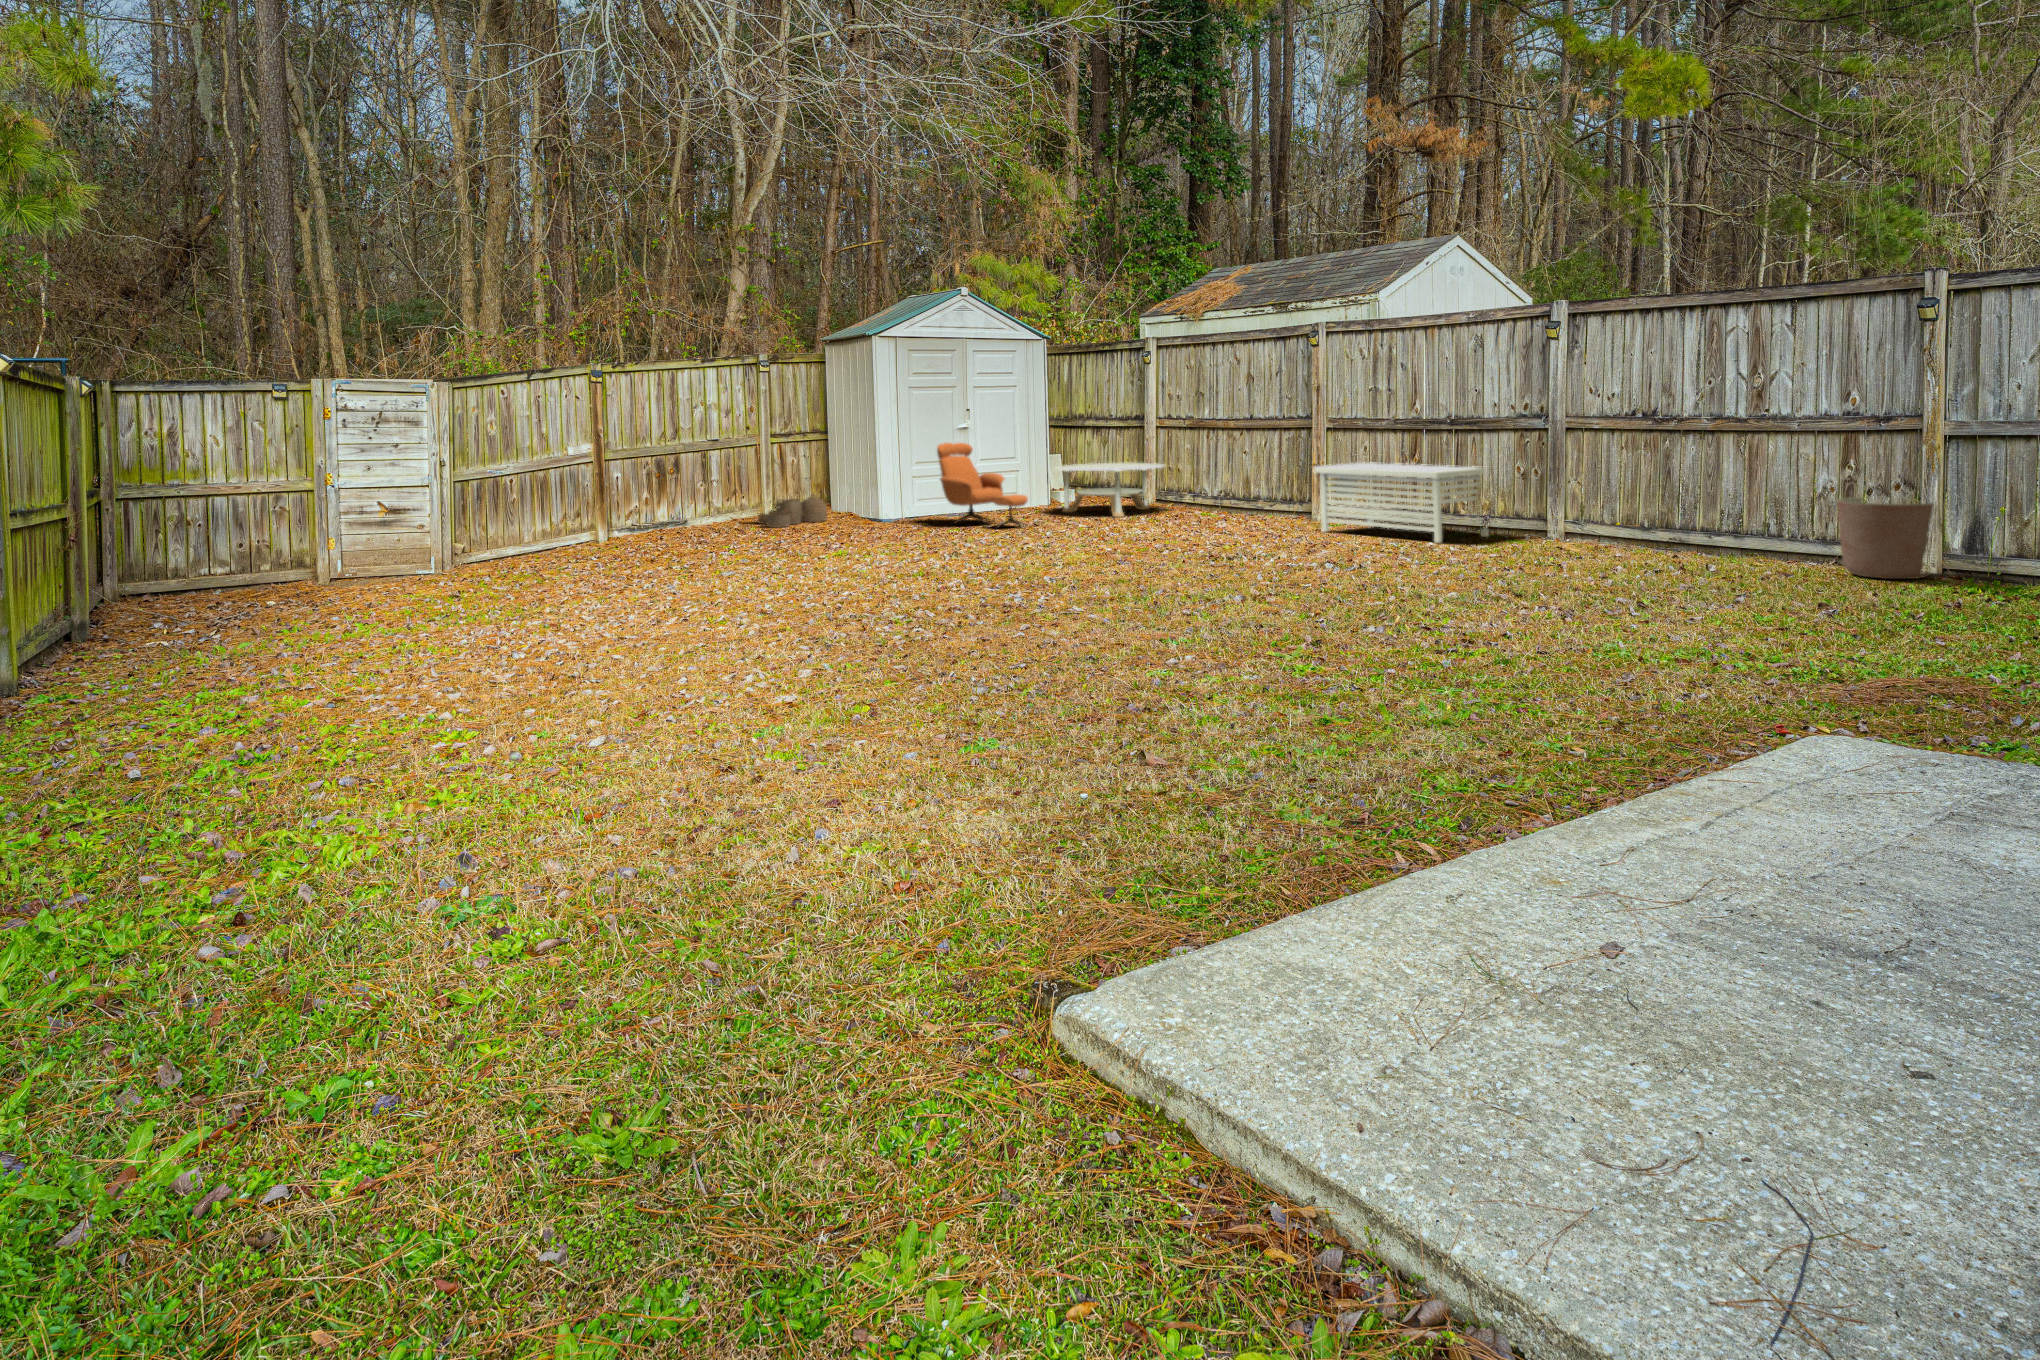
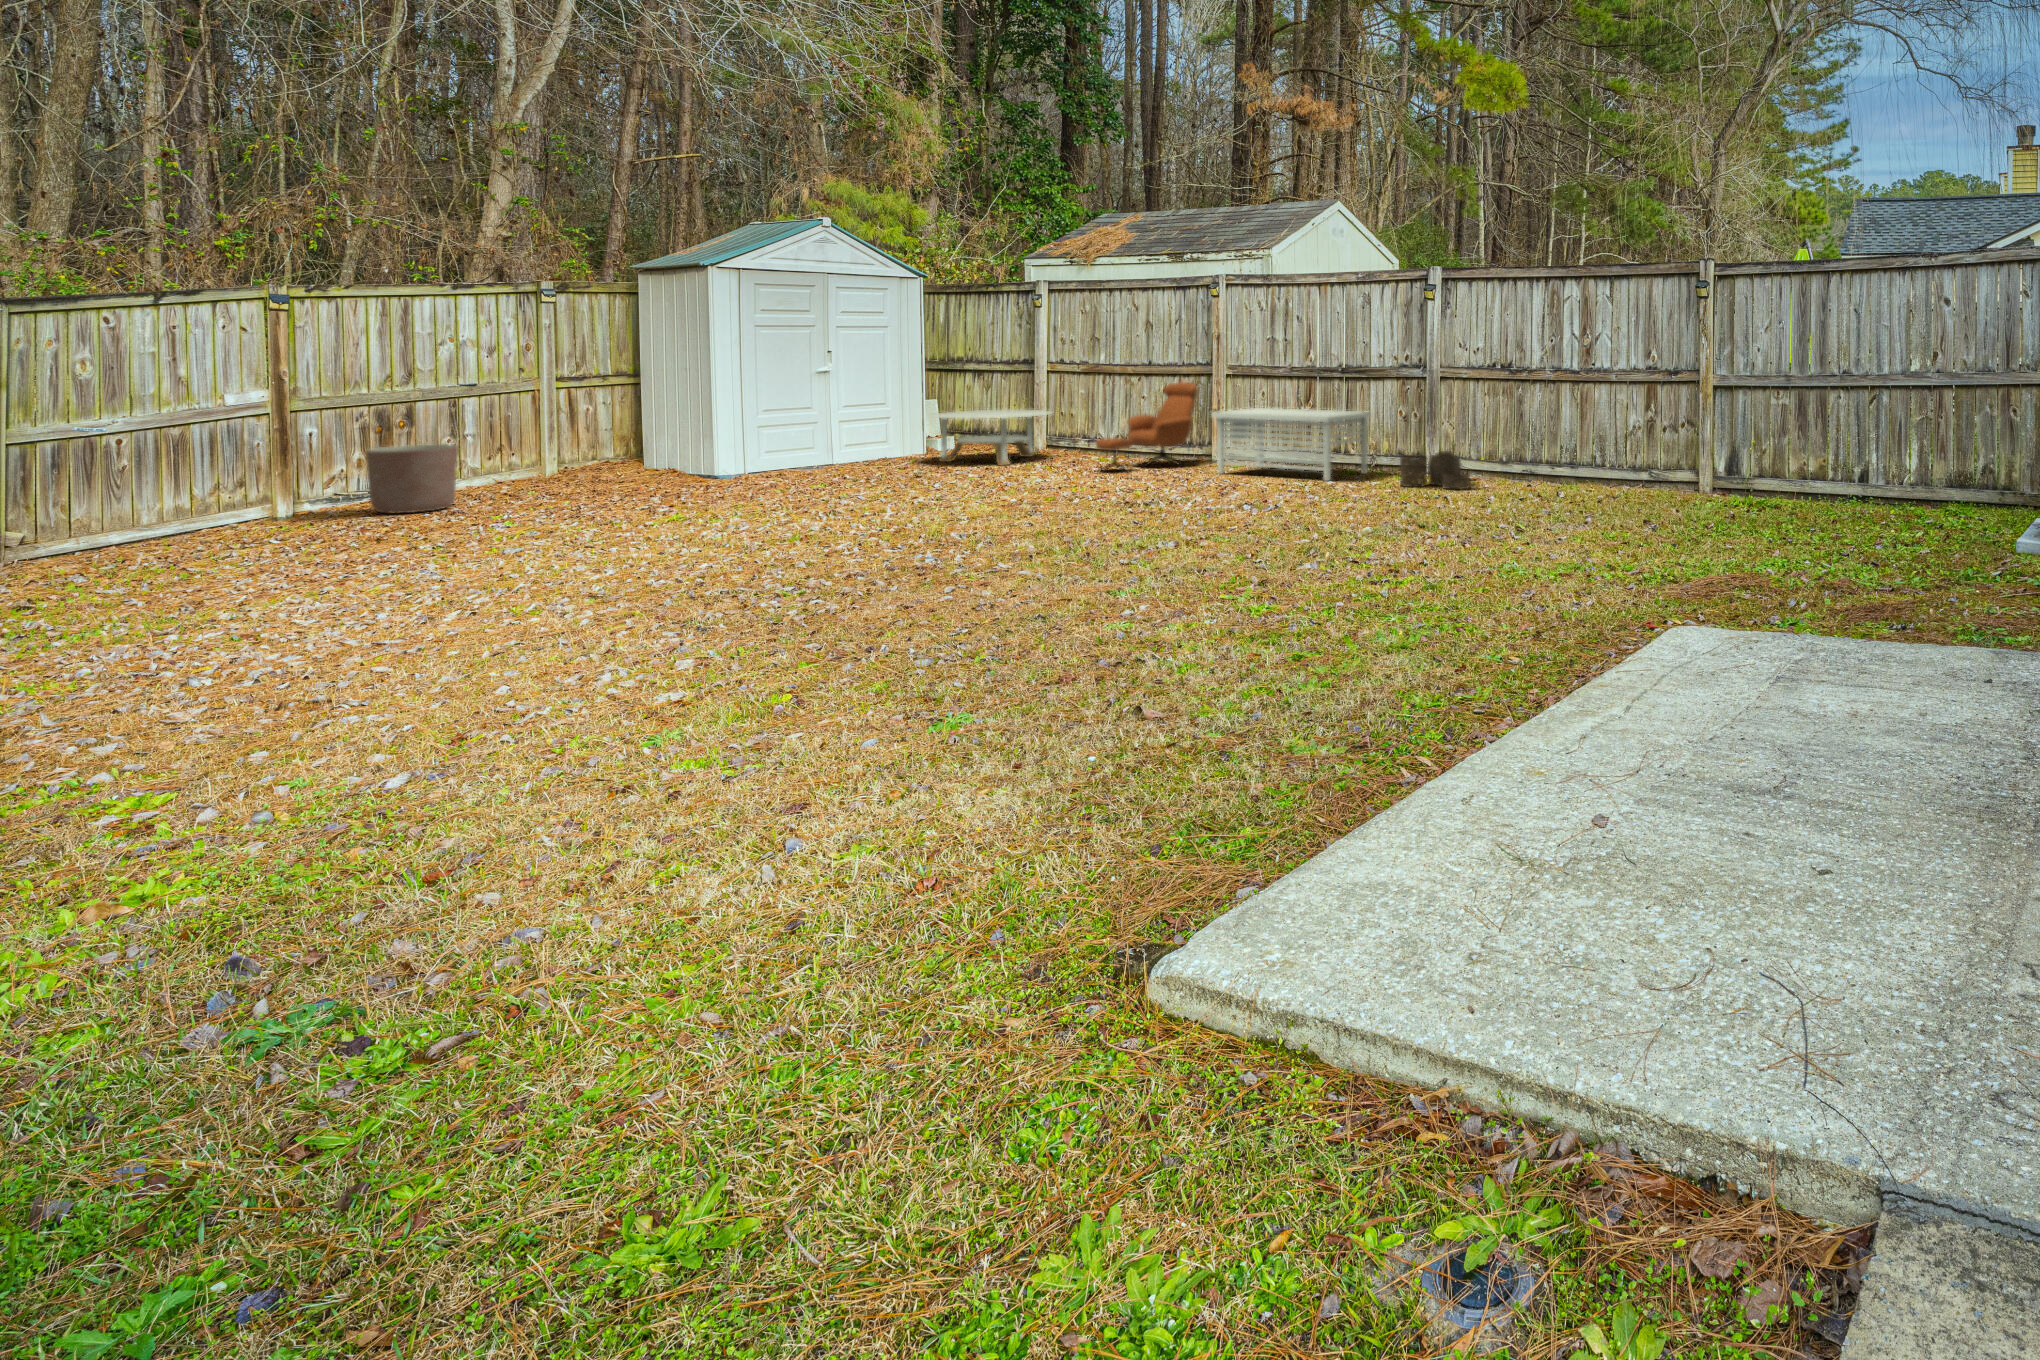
lounge chair: present [937,443,1028,528] -> present [1096,382,1197,470]
woven basket: present [758,494,827,528] -> present [1400,449,1470,489]
planter: present [1837,497,1933,579] -> present [366,444,457,513]

